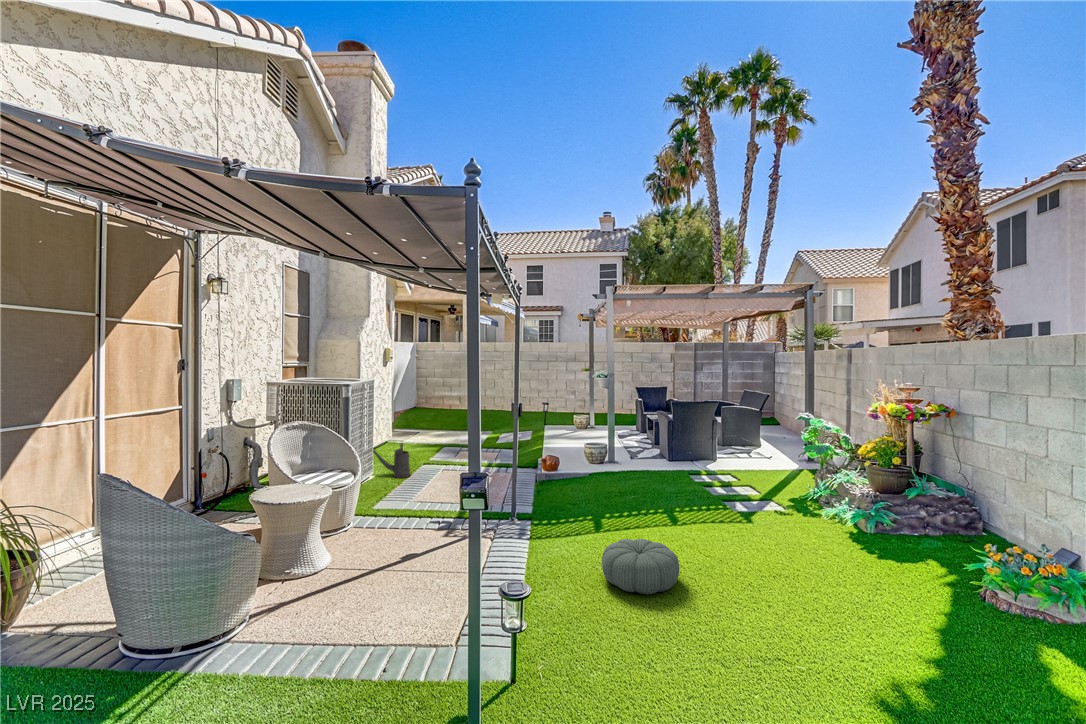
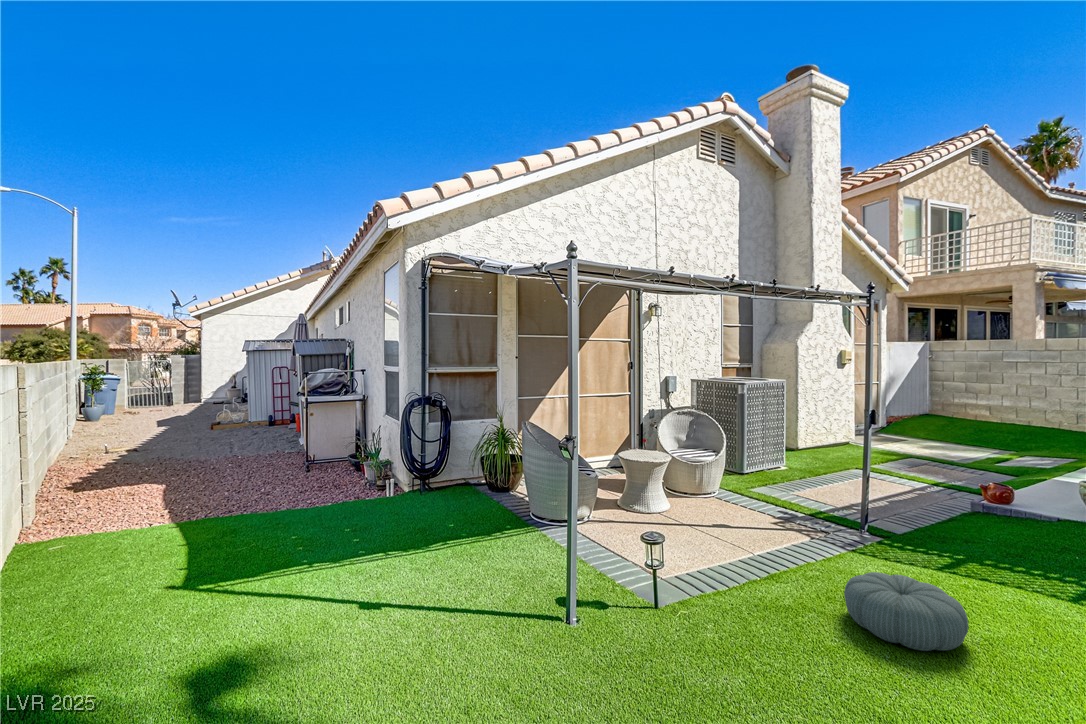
watering can: present [373,443,410,478] -> none [779,441,822,476]

